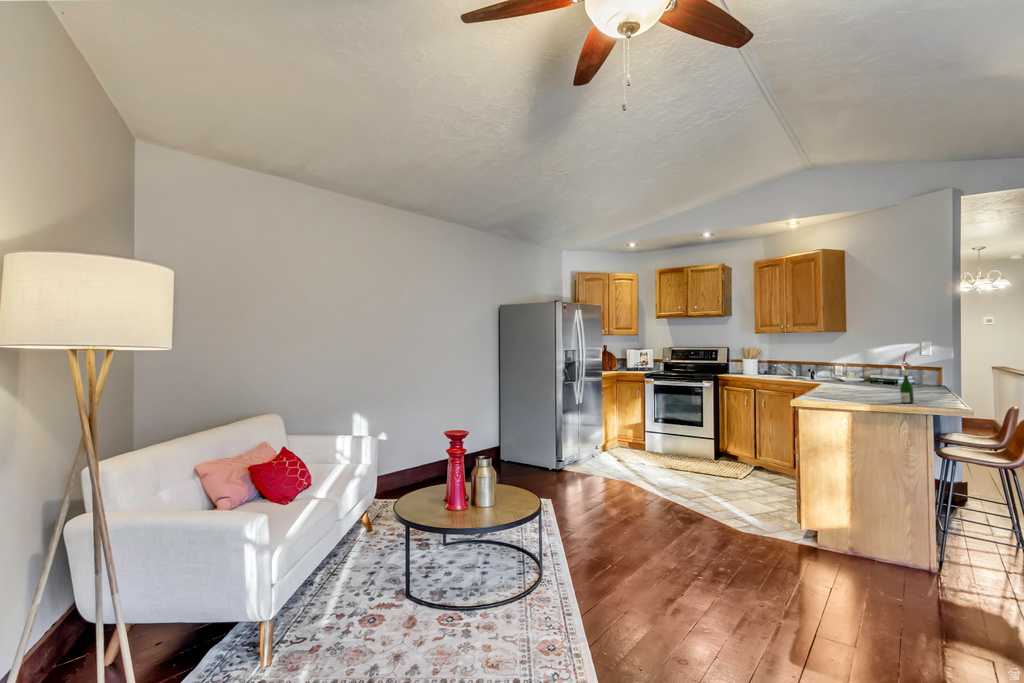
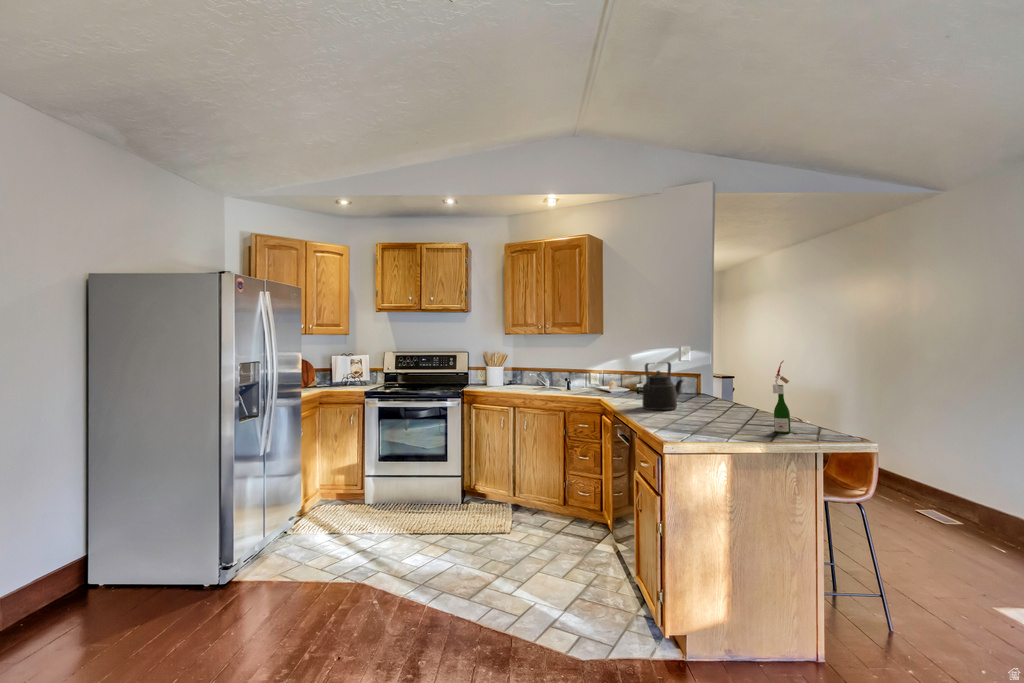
kettle: none [837,354,881,391] -> present [642,362,683,410]

